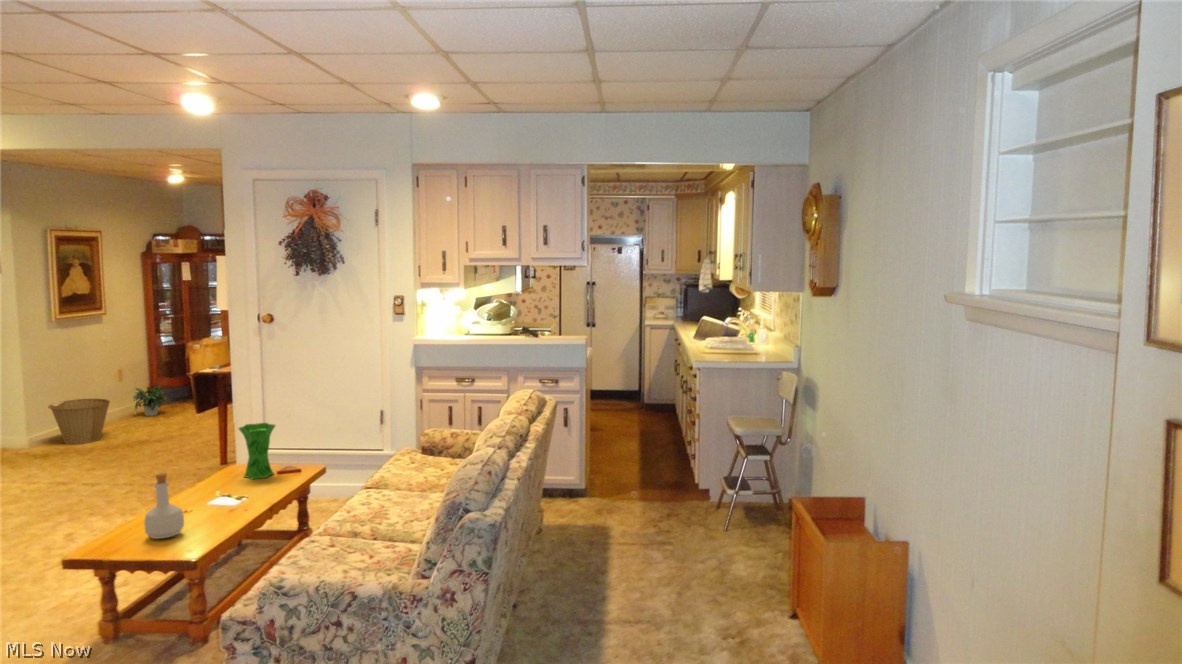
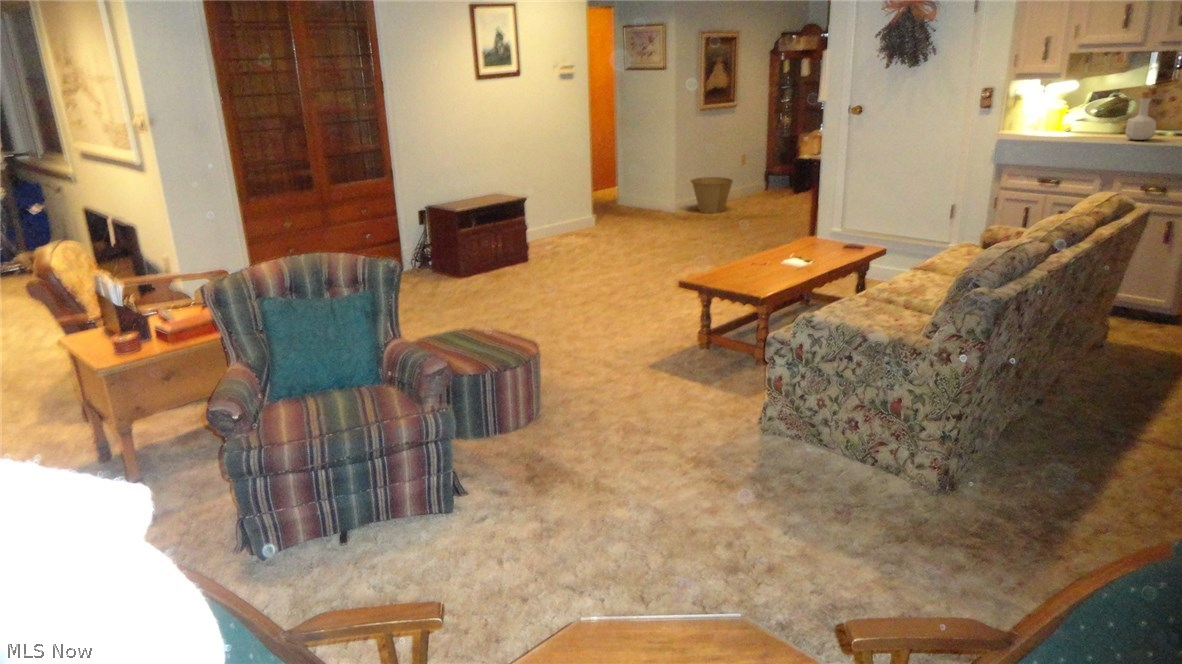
potted plant: present [133,386,170,416] -> none [740,171,781,198]
vase: present [239,423,275,479] -> none [814,202,846,250]
bottle: present [144,473,184,539] -> present [1125,92,1156,140]

